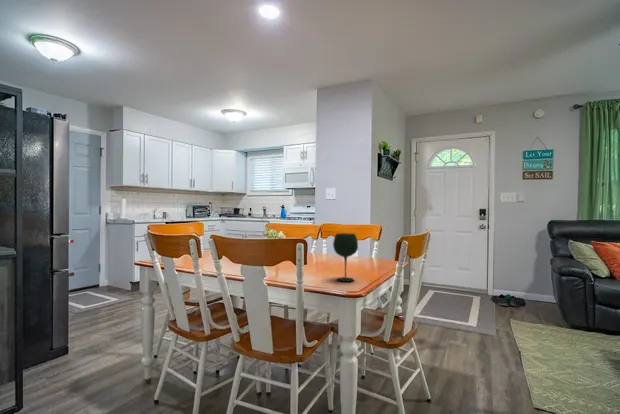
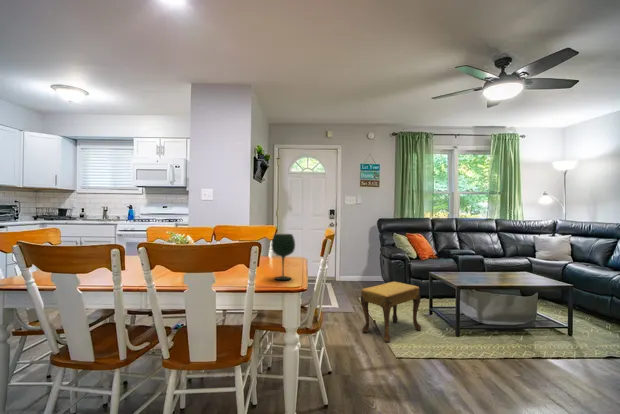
footstool: none [491,303,587,380] -> present [361,282,421,343]

